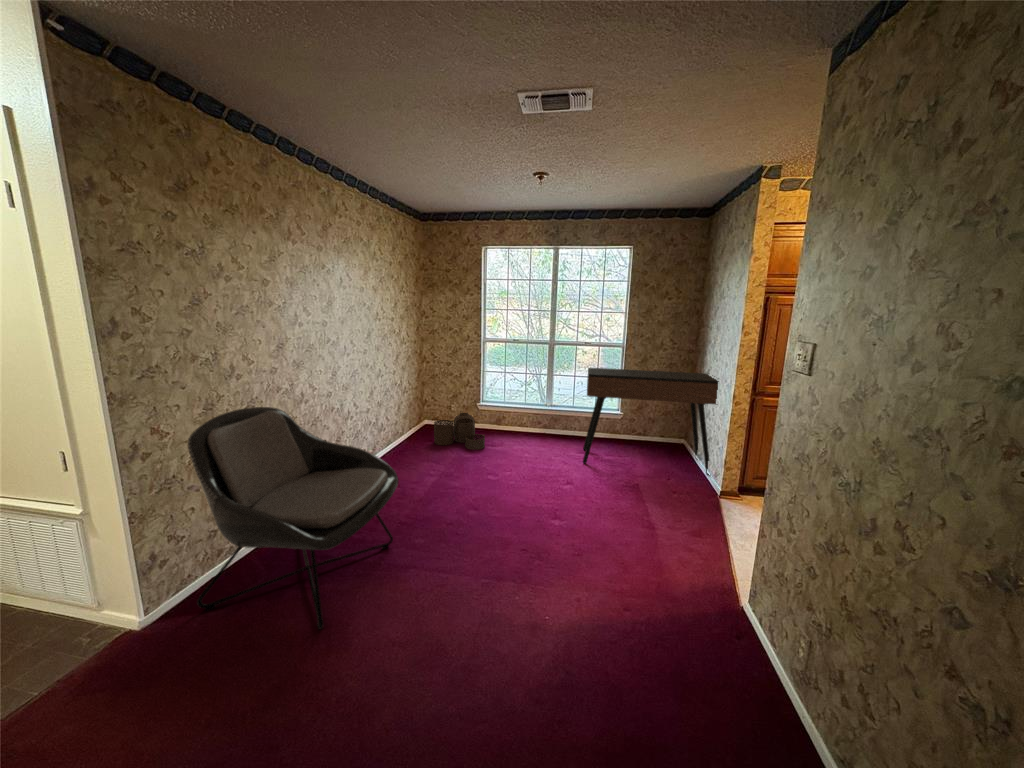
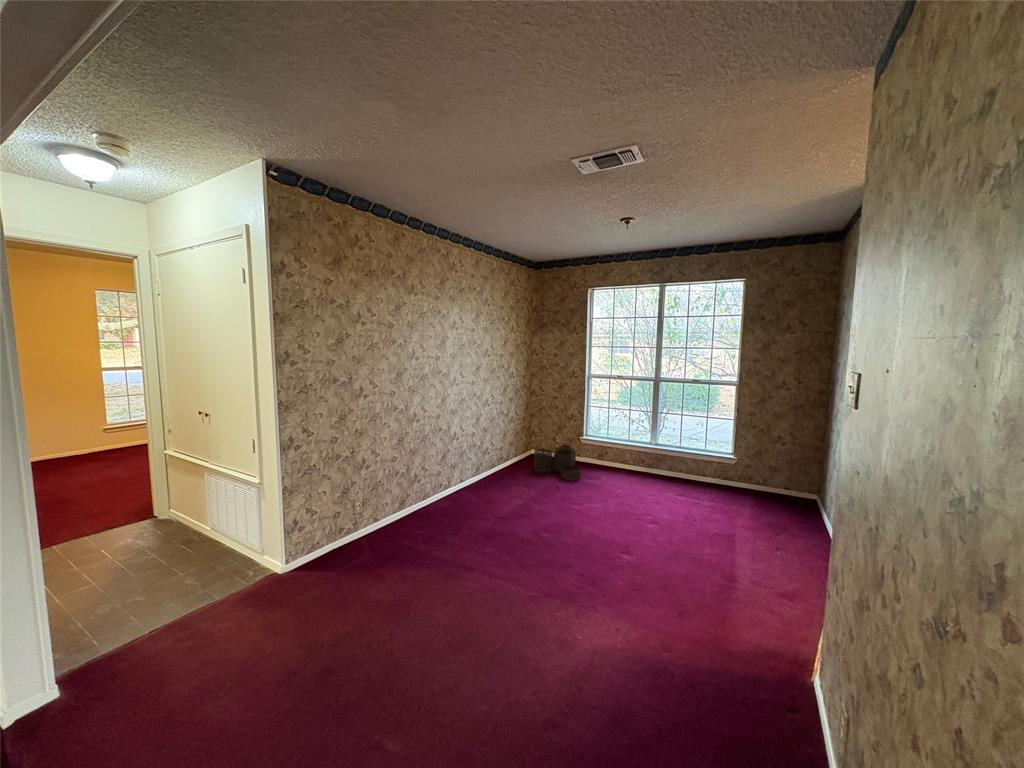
console table: present [583,368,719,475] -> none [679,406,854,541]
lounge chair: present [188,407,399,630] -> none [318,421,474,604]

